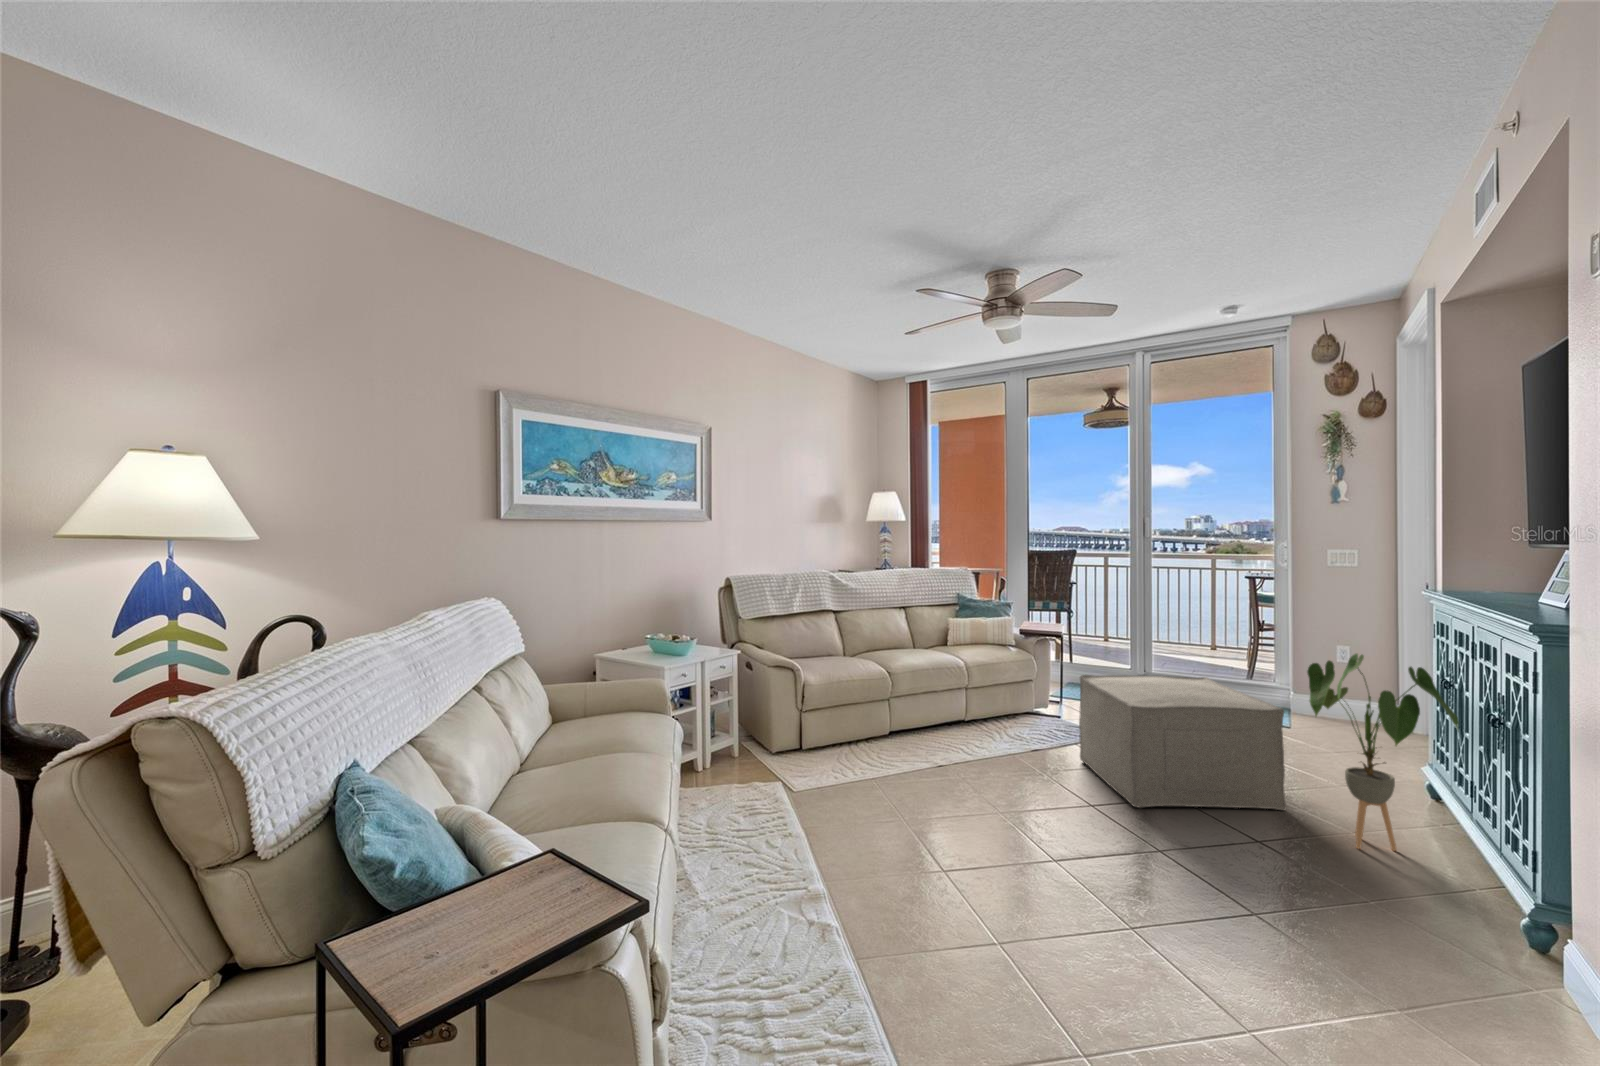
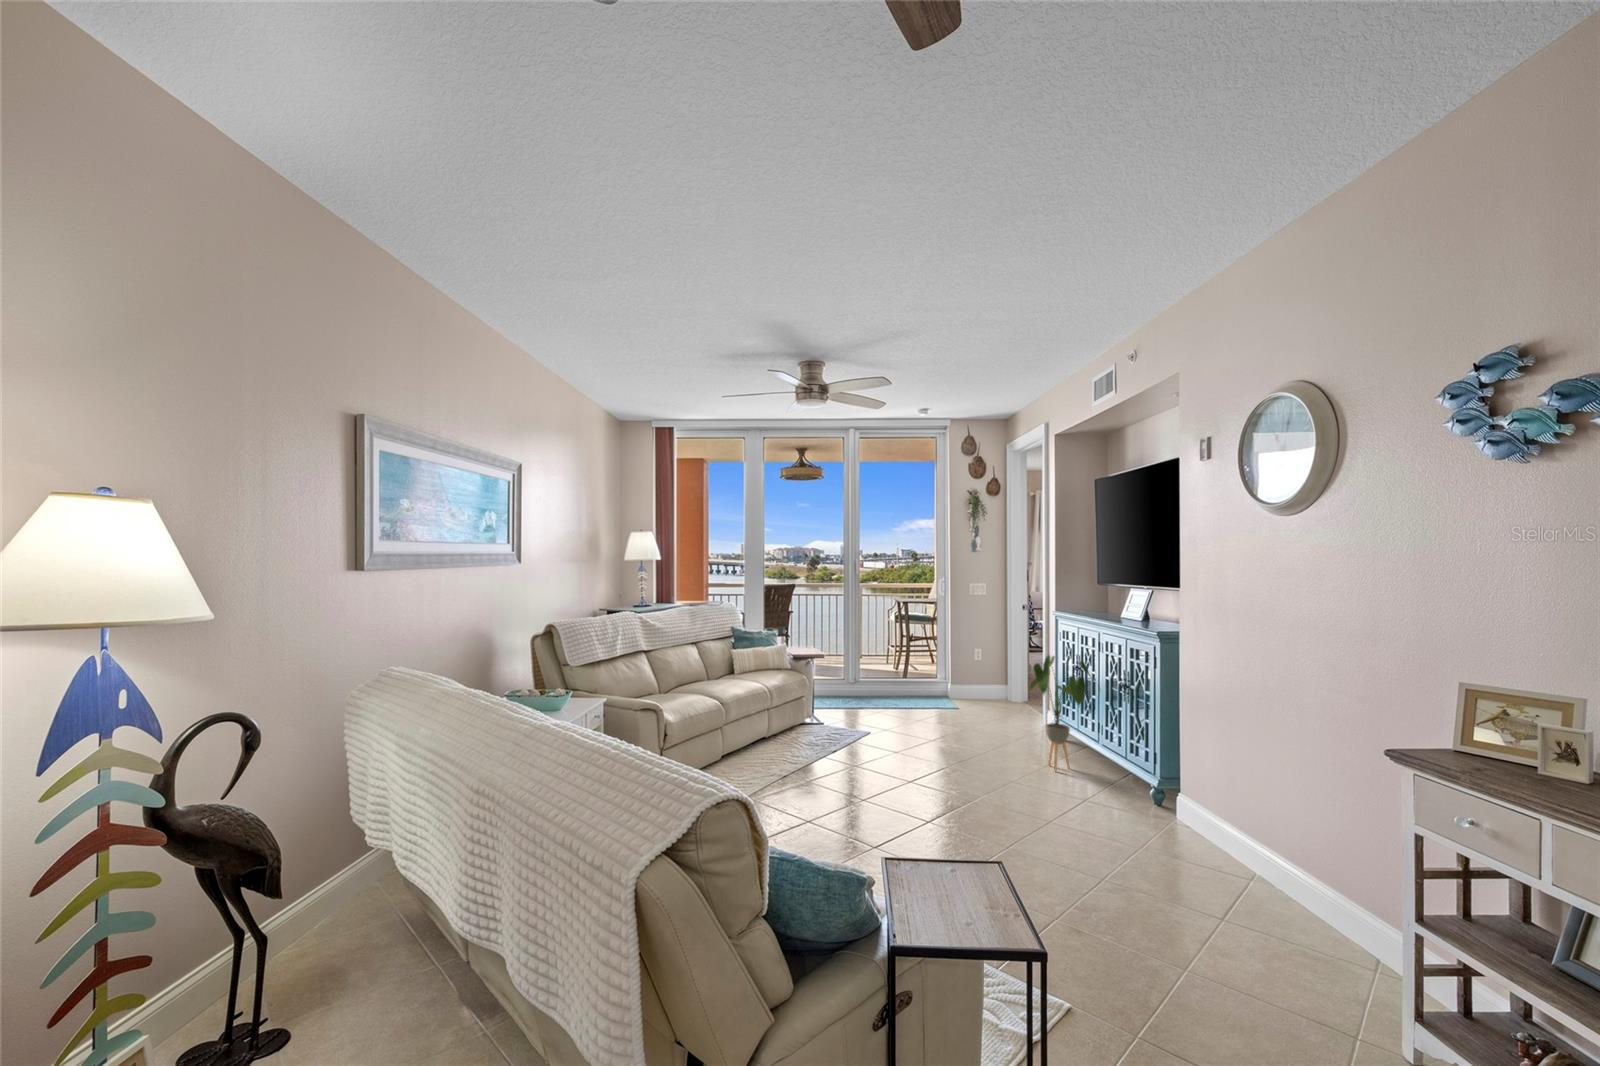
ottoman: present [1079,675,1286,811] -> none [872,678,1007,774]

